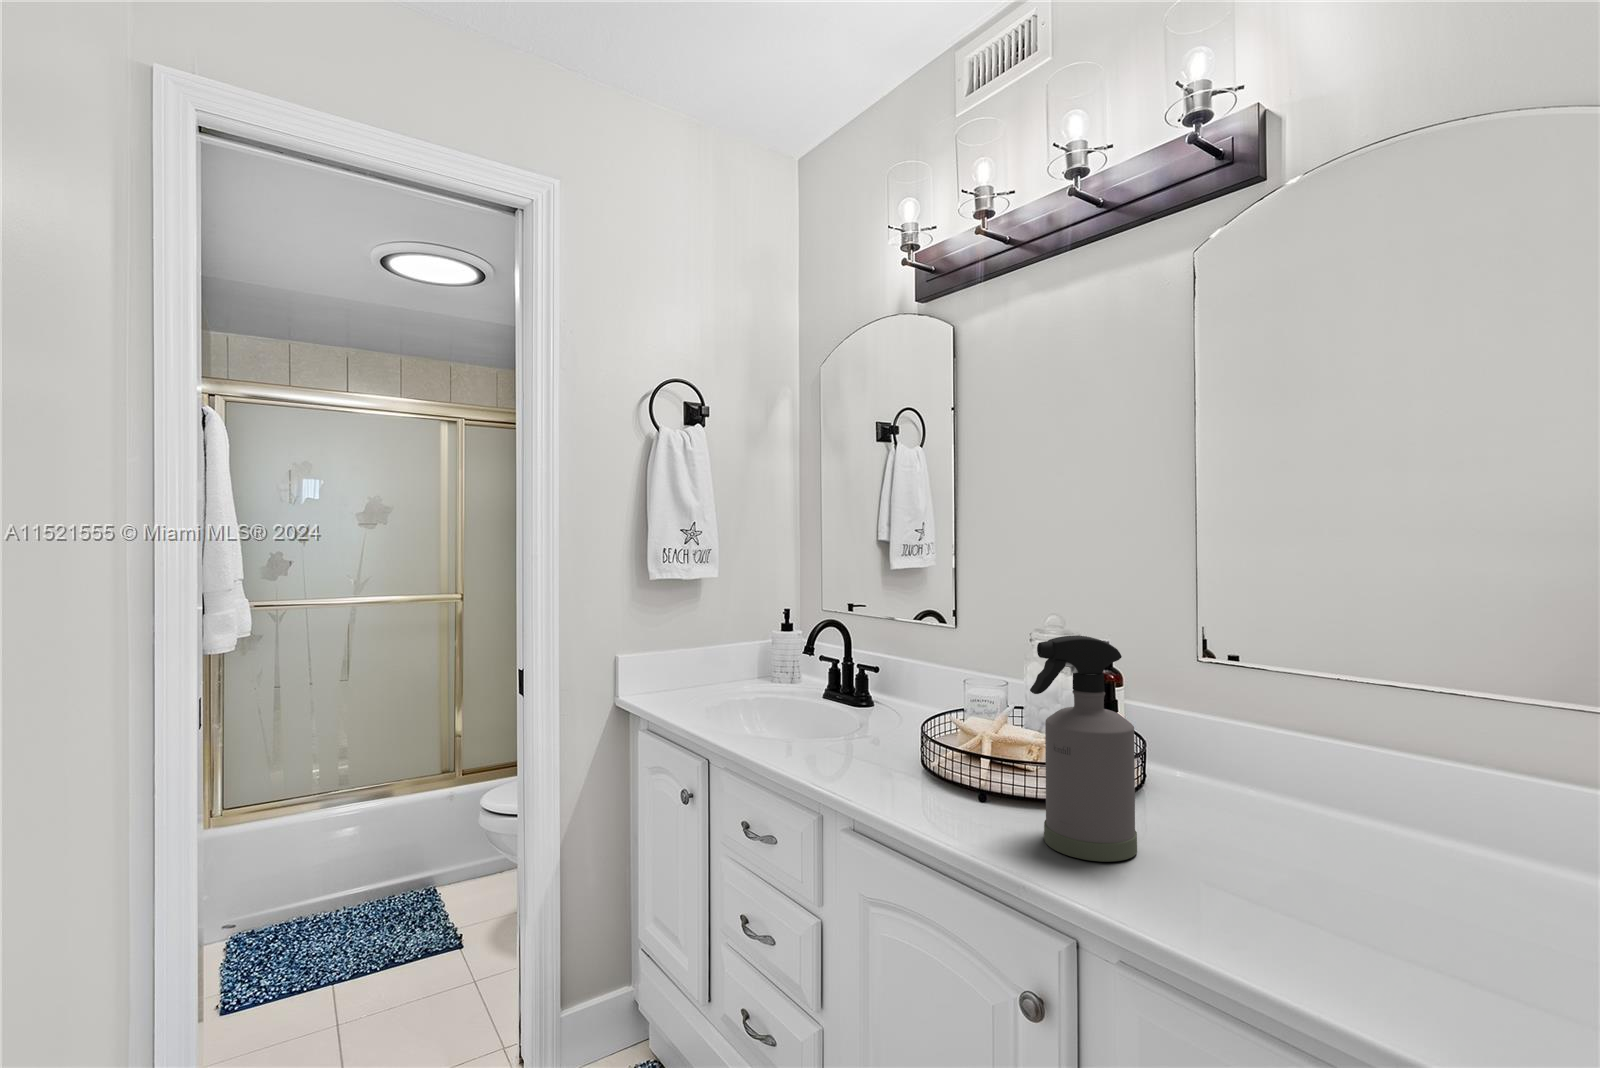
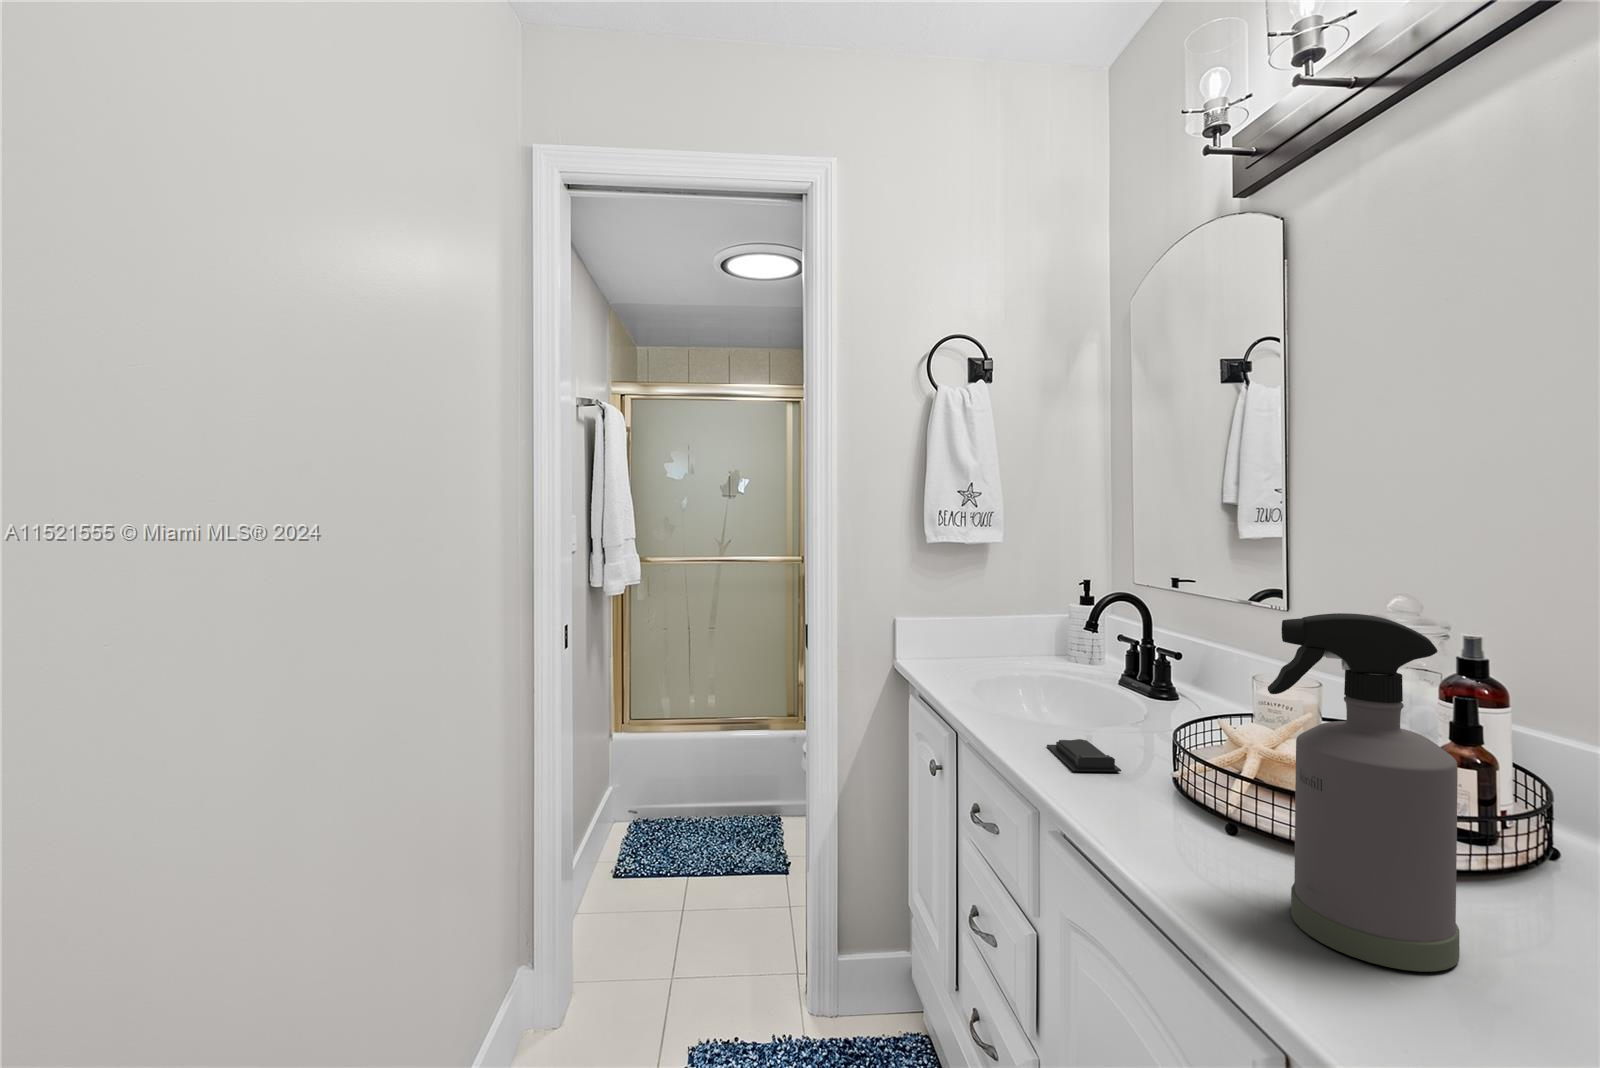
soap bar: none [816,748,883,774] -> present [1047,739,1121,771]

